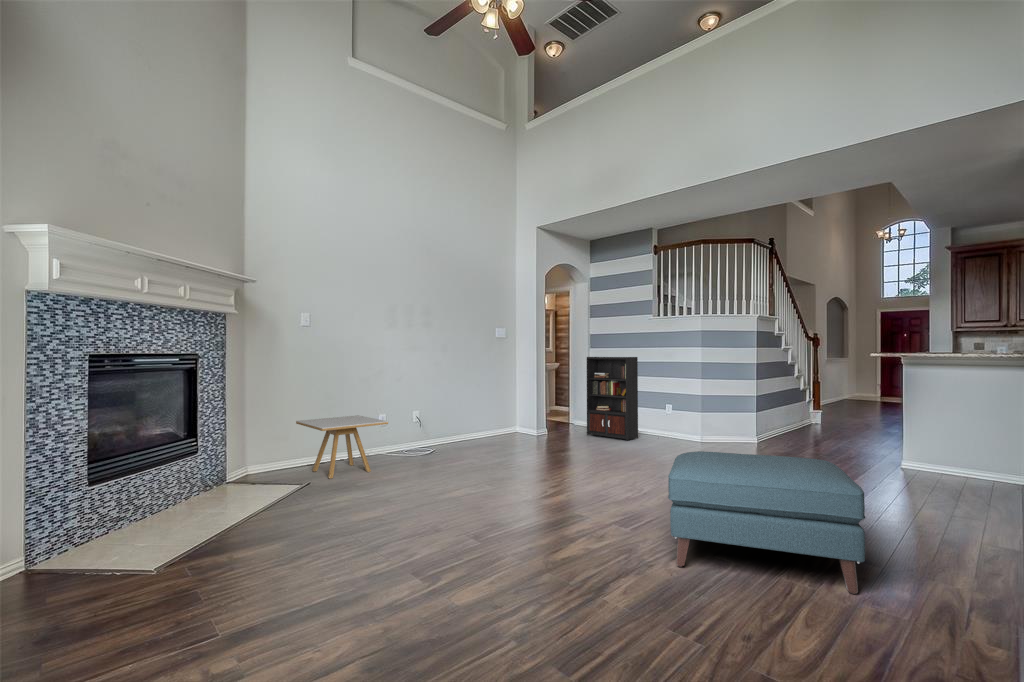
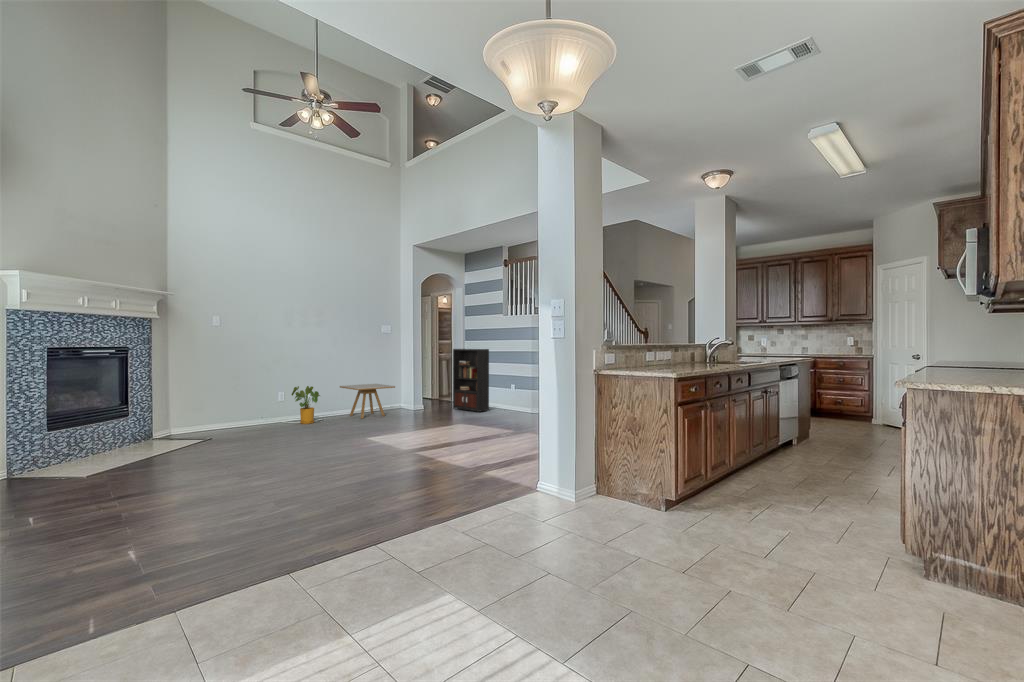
house plant: none [396,406,436,458] -> present [291,386,320,424]
side table: present [296,415,388,479] -> present [340,384,395,419]
ottoman: present [668,451,865,594] -> none [398,409,512,481]

